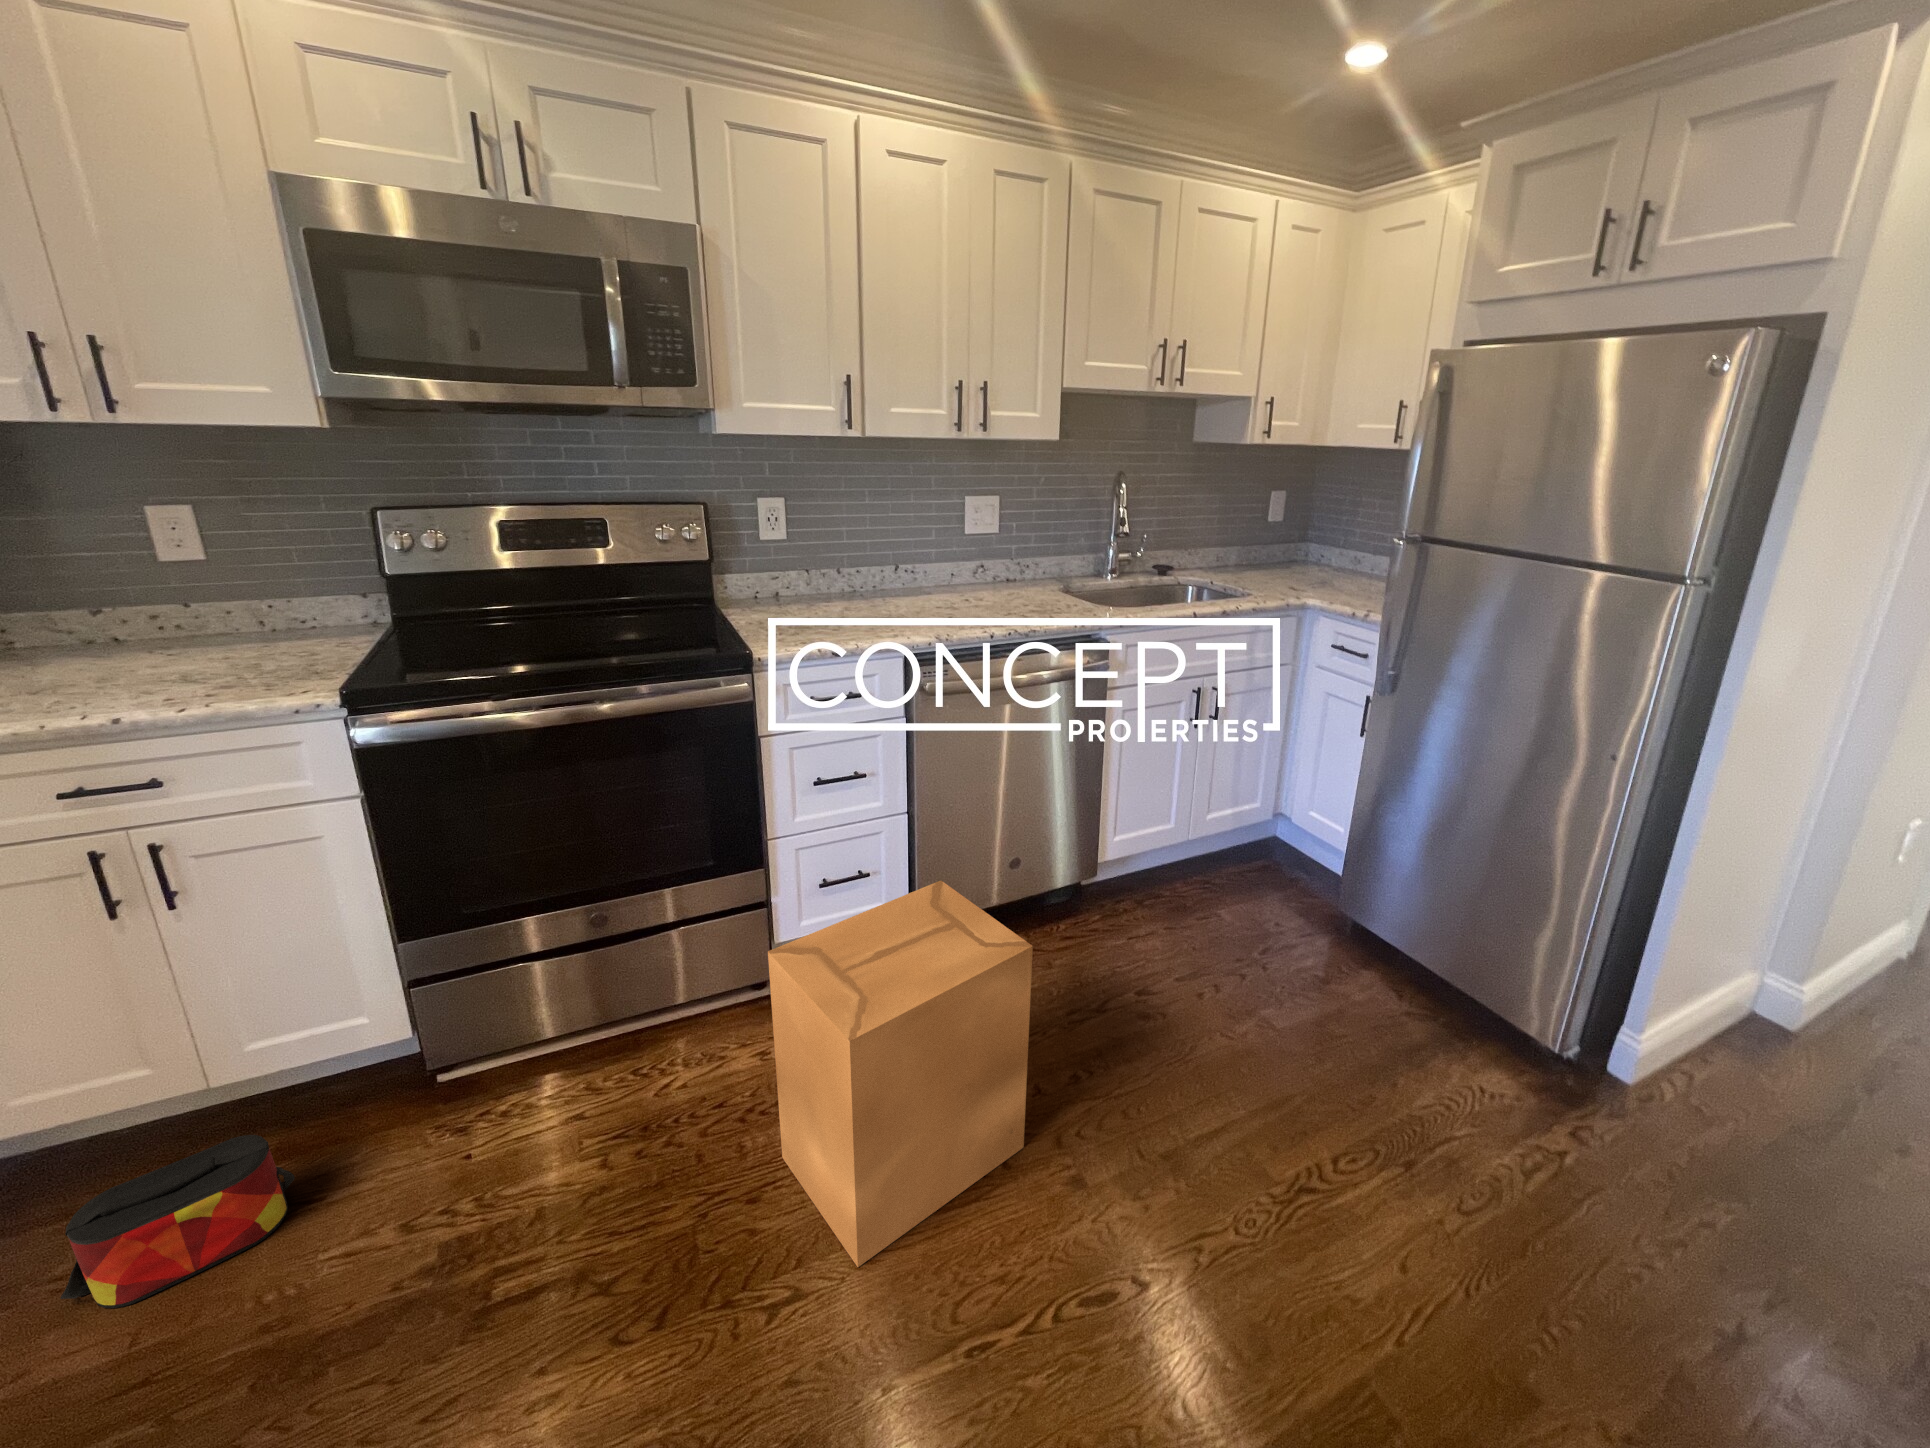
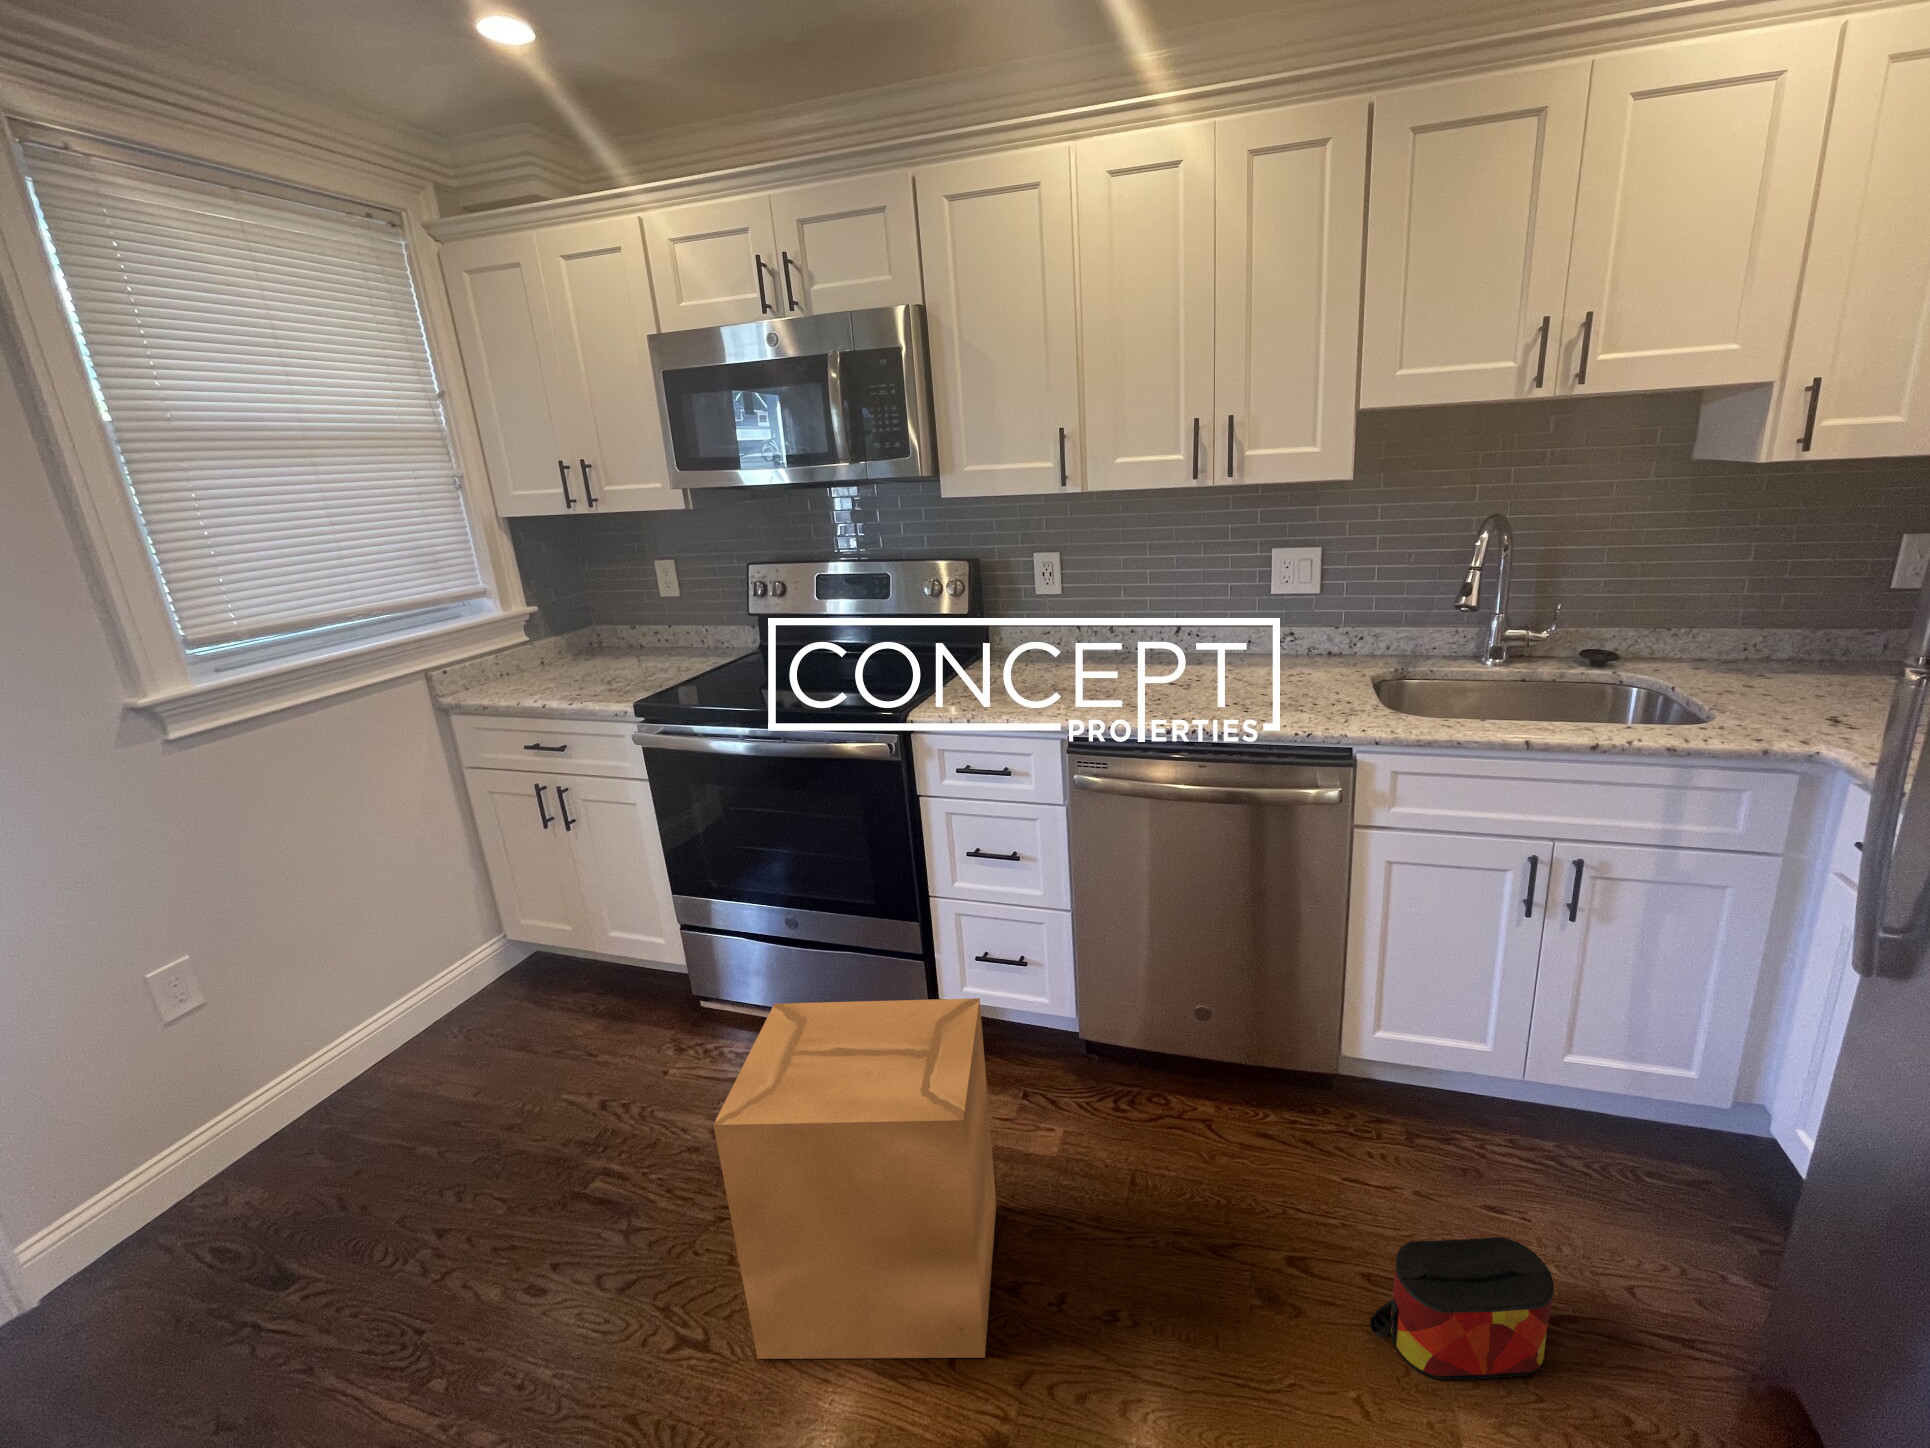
bag: present [61,1135,295,1308] -> present [1370,1237,1554,1380]

